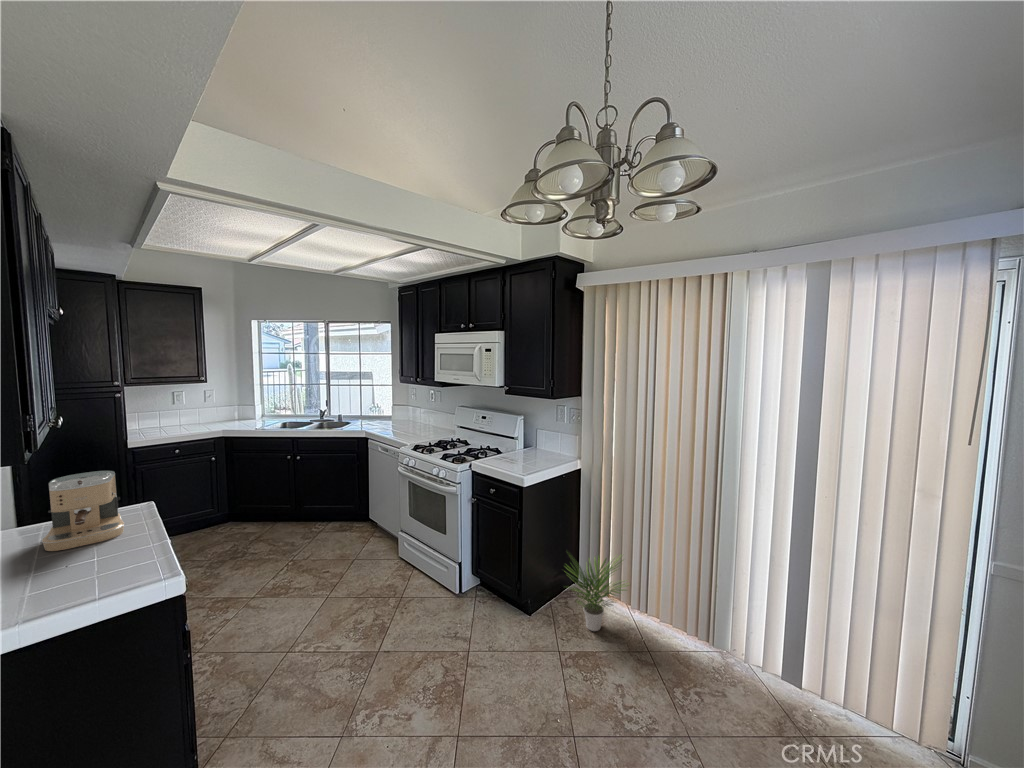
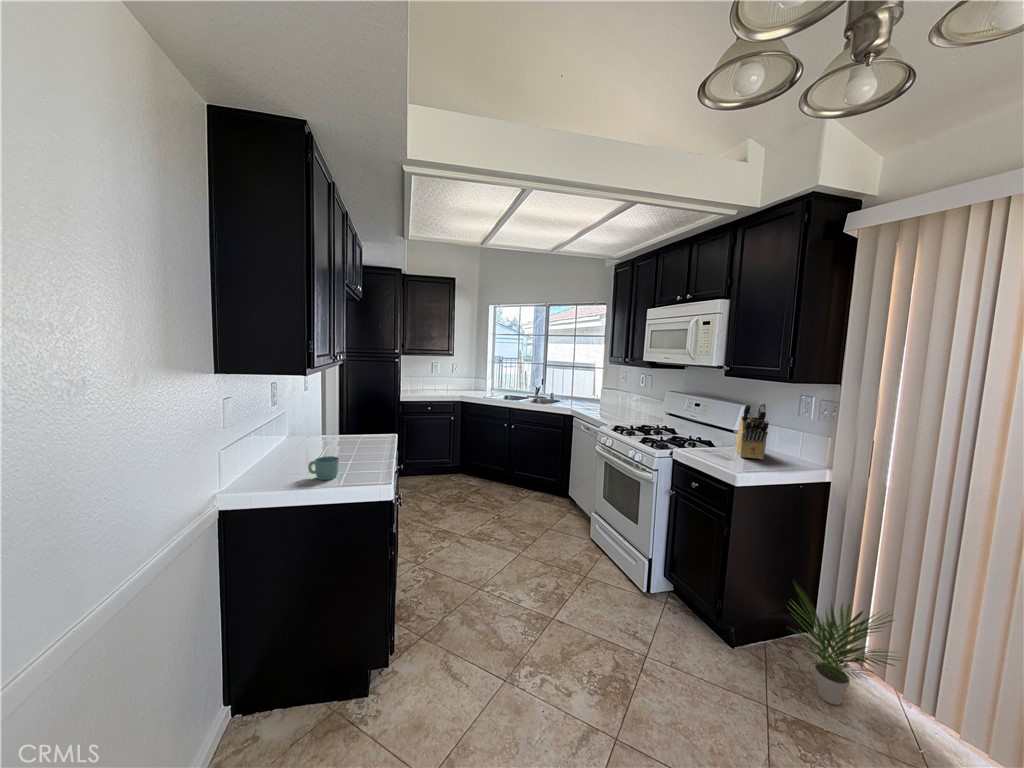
knife block: none [517,416,541,461] -> present [736,403,769,460]
coffee maker: present [42,471,125,551] -> none [327,401,373,452]
mug: none [34,561,91,599] -> present [308,456,339,480]

